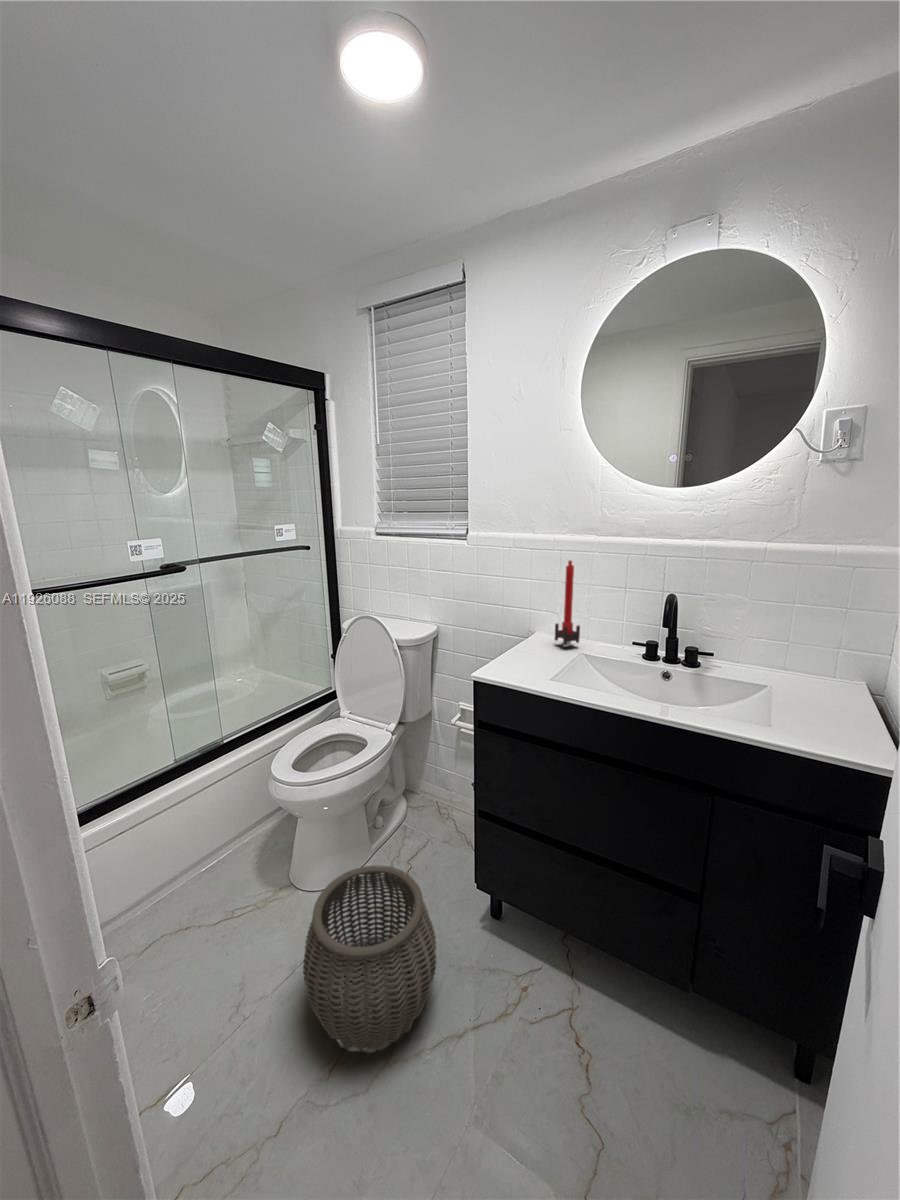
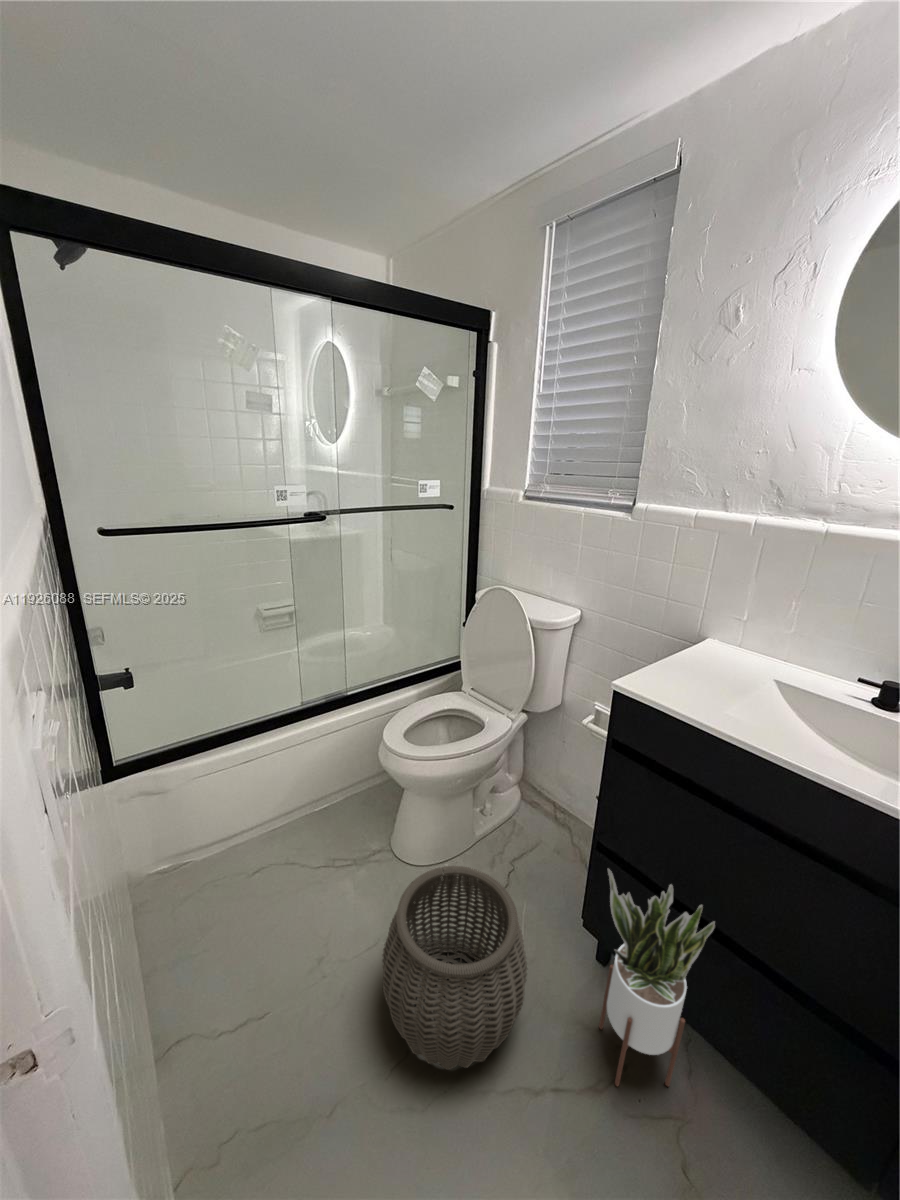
candle: present [555,561,580,647] -> none [732,553,778,664]
potted plant: none [487,824,571,1009] -> present [599,869,715,1086]

